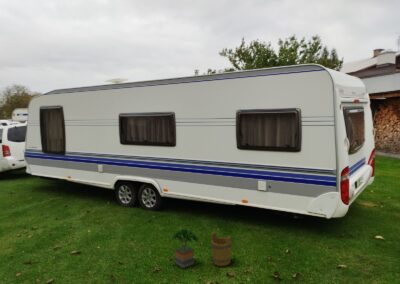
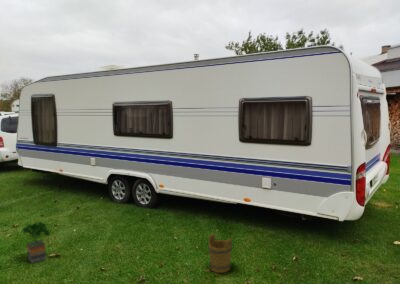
potted tree: present [172,228,199,268] -> present [22,222,50,263]

